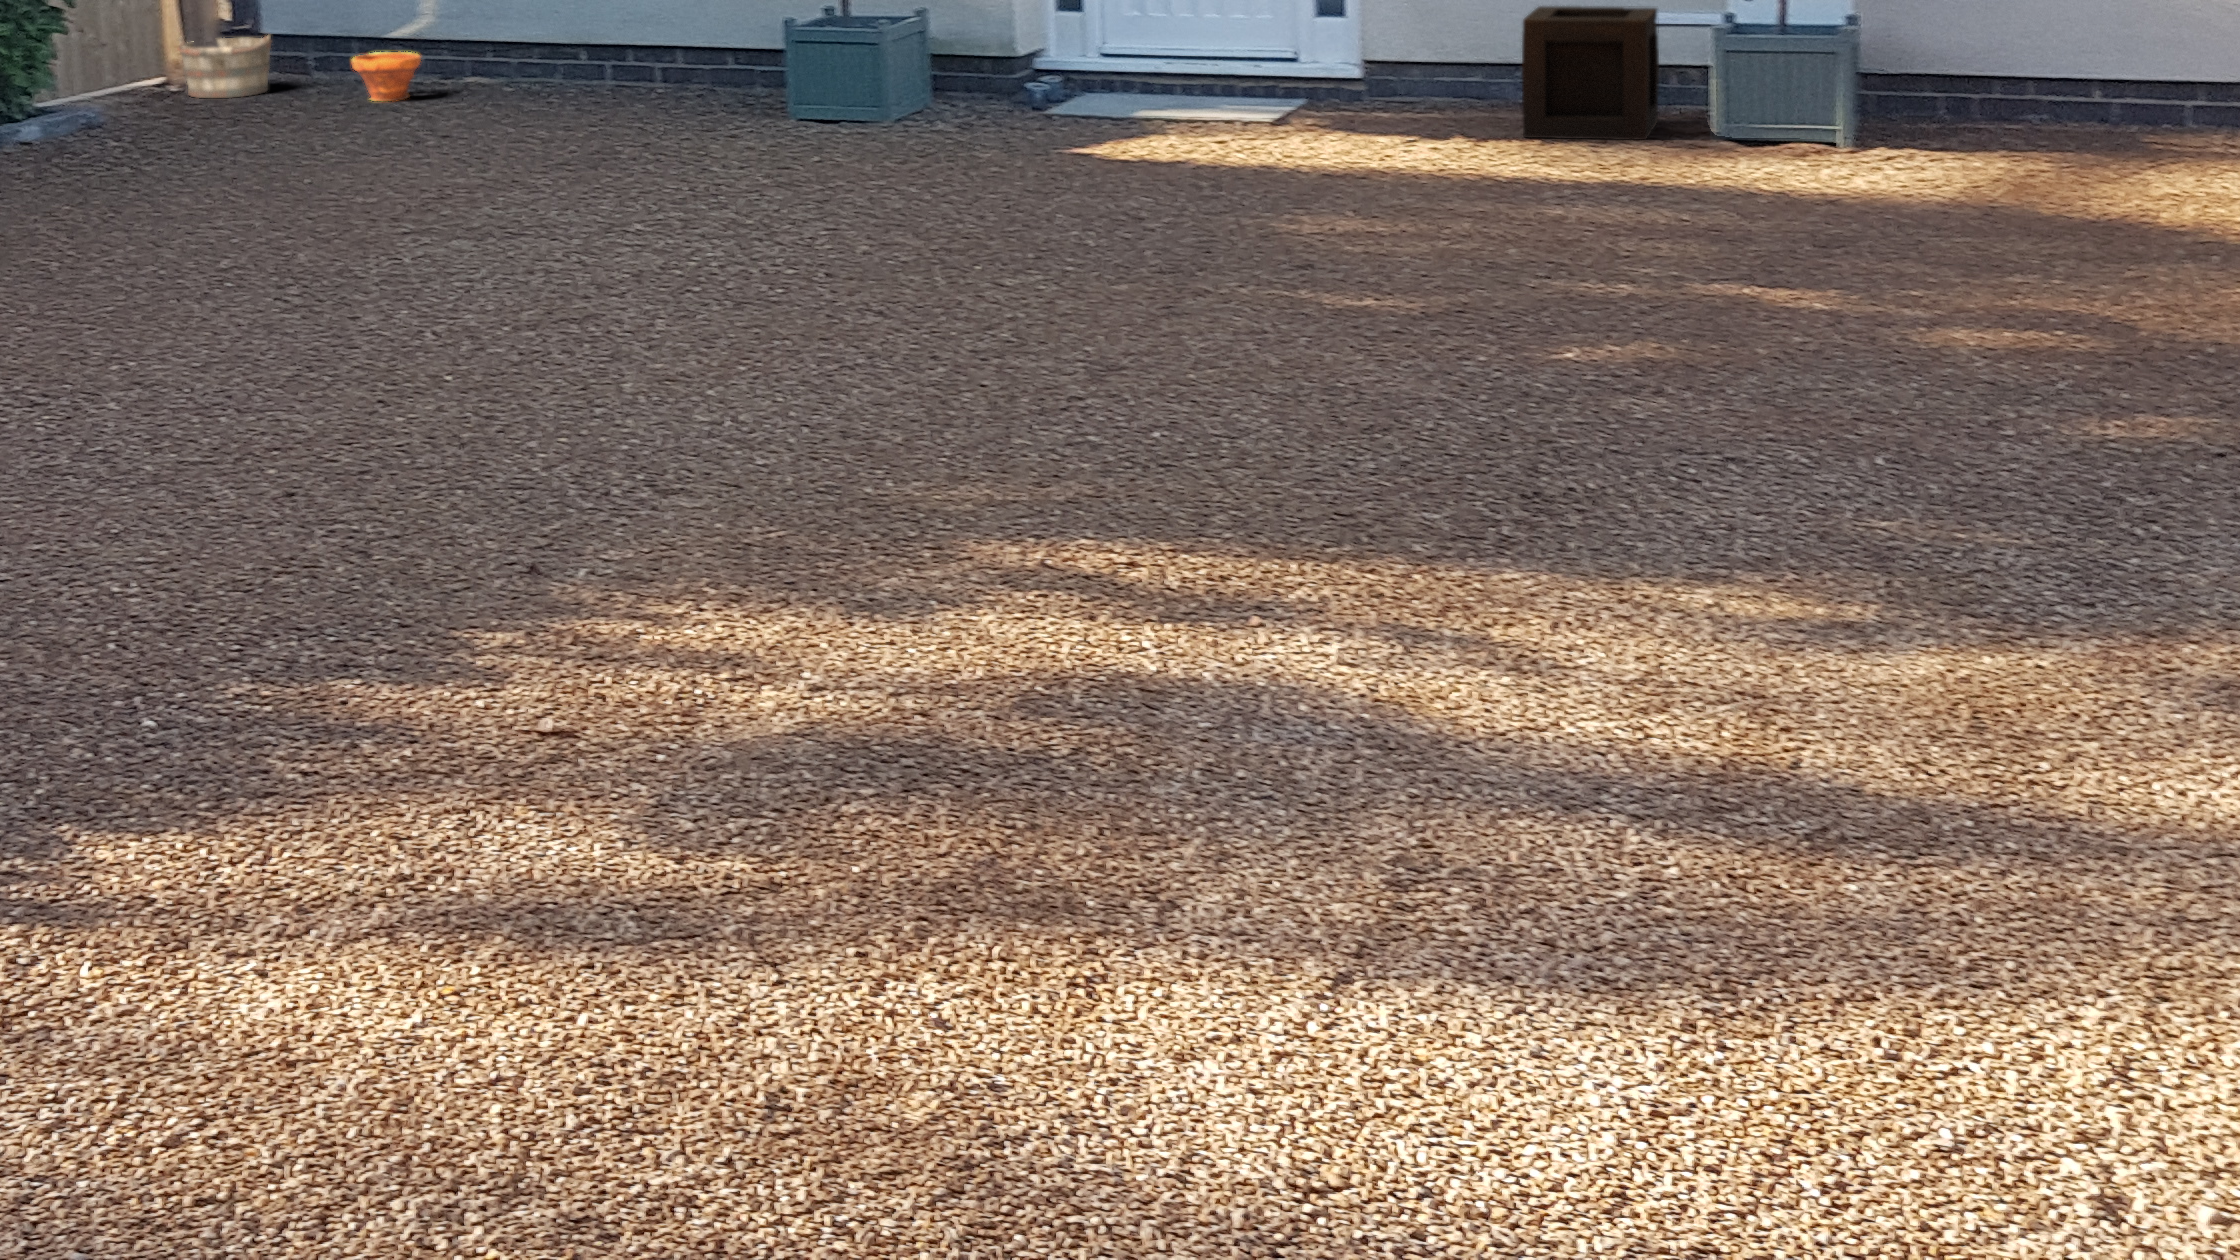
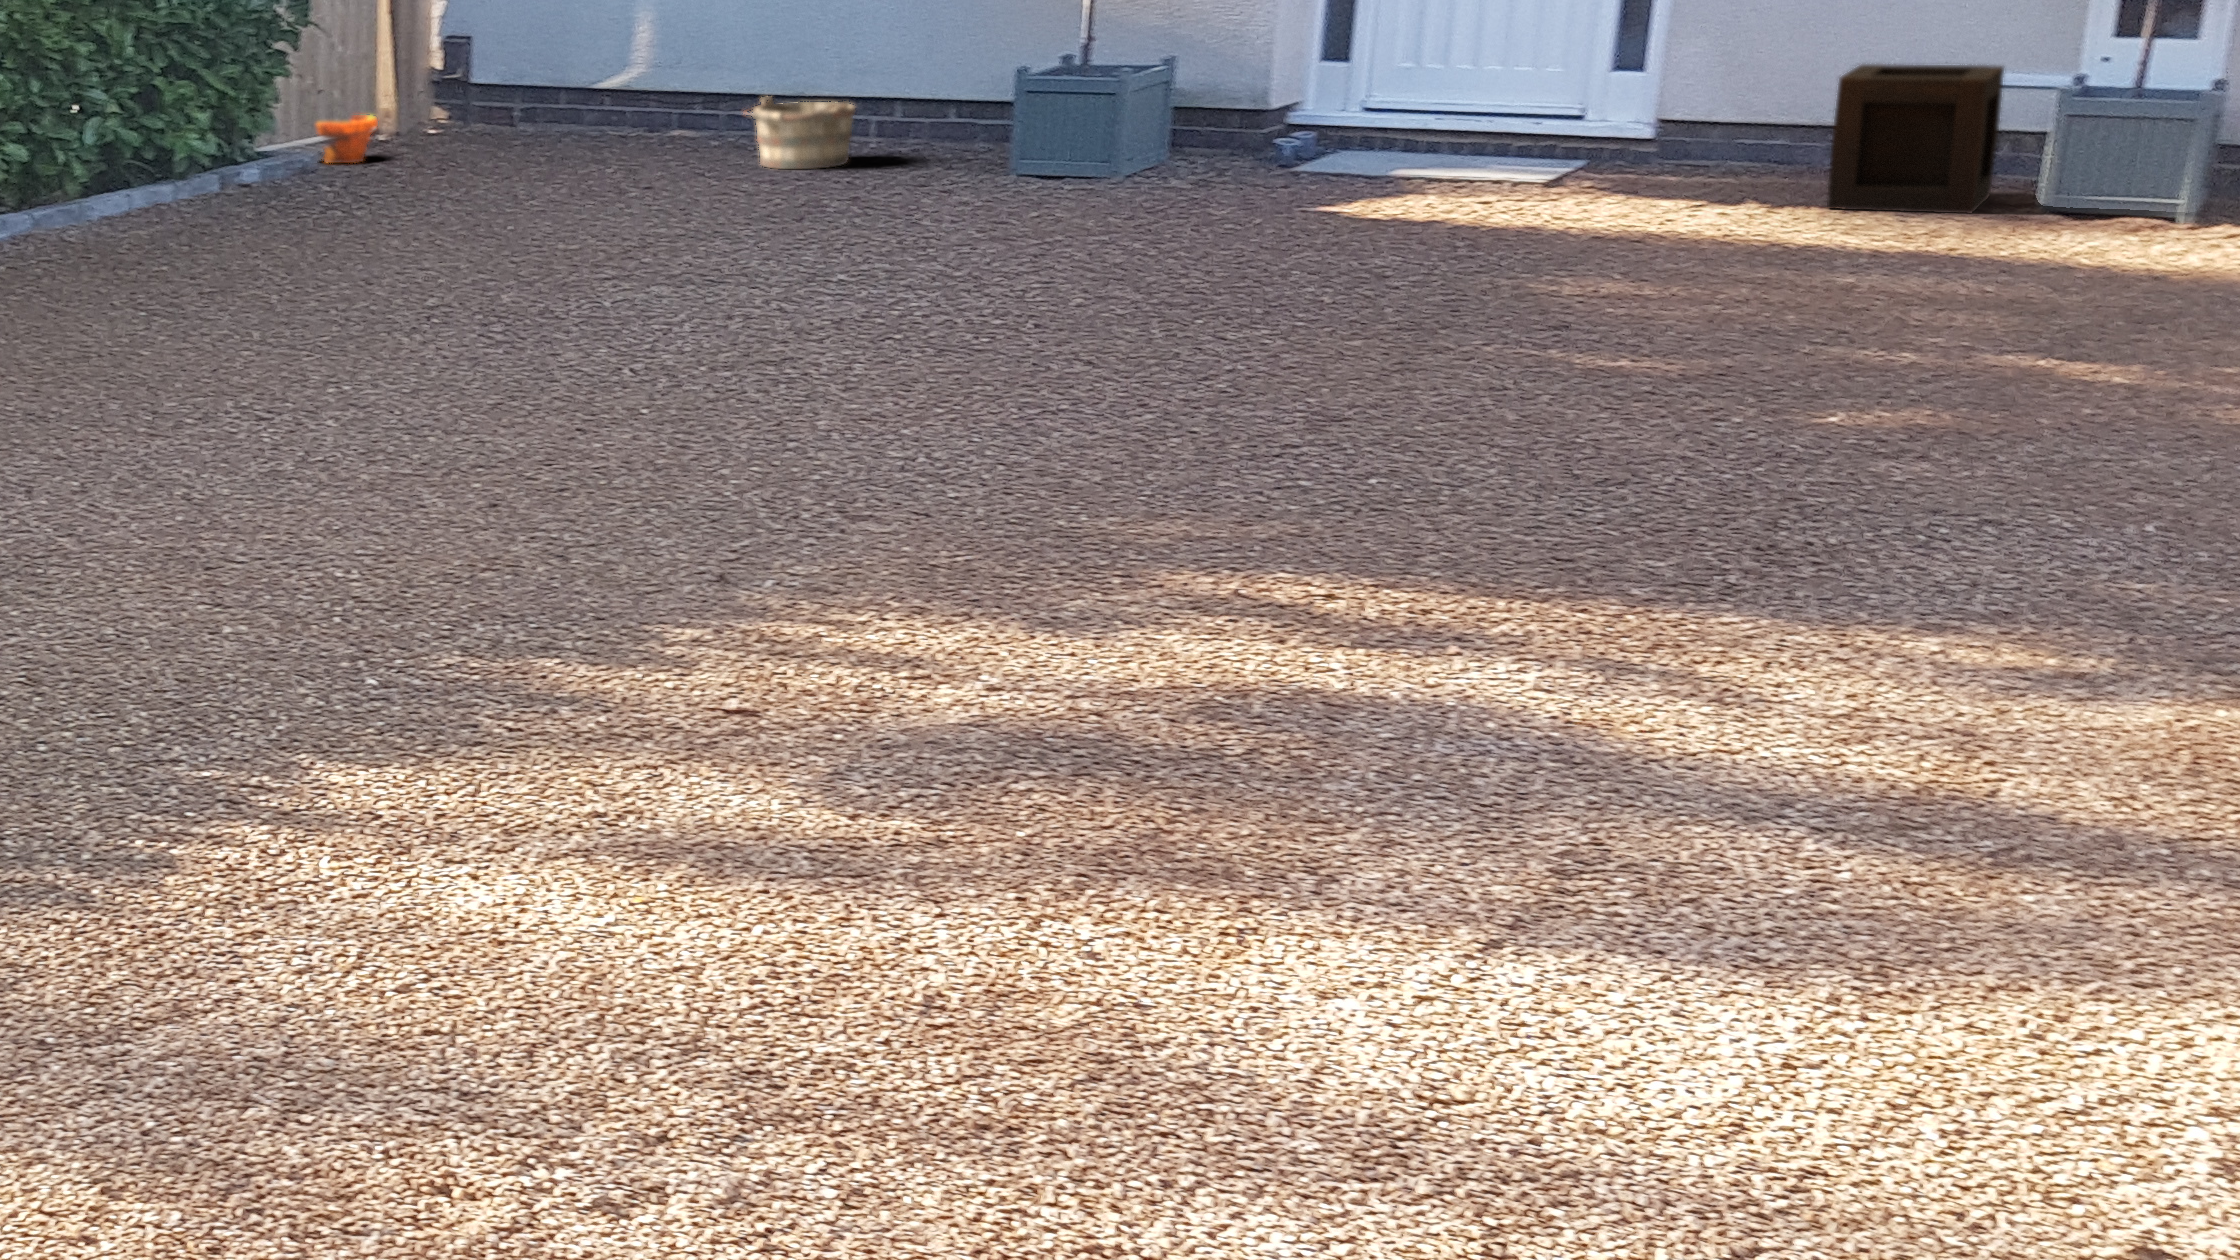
bucket: present [178,35,271,98] -> present [751,97,855,169]
planter: present [351,52,421,101] -> present [316,115,378,163]

